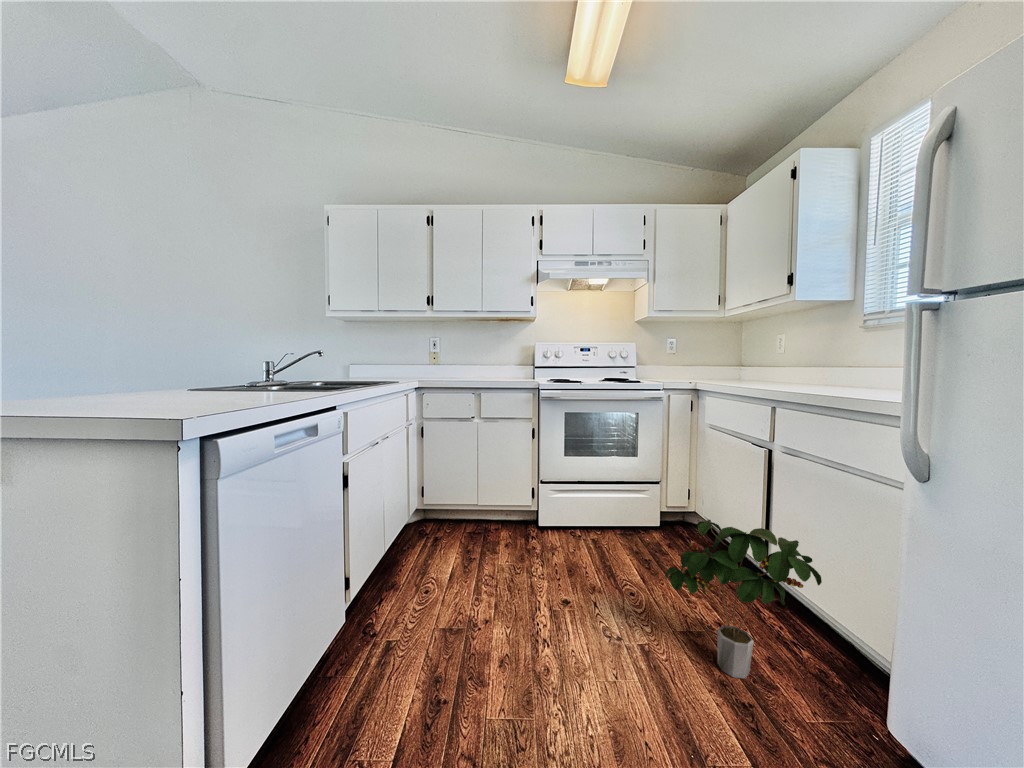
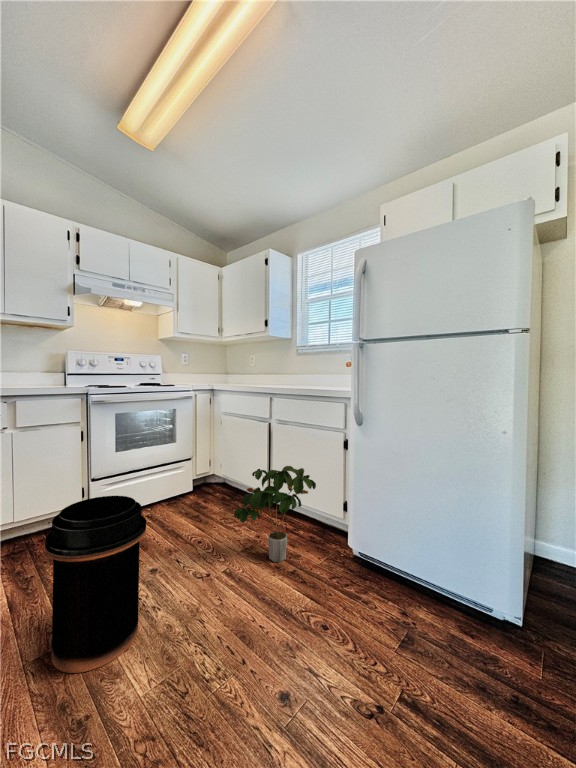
trash can: none [447,497,536,668] -> present [45,496,146,673]

